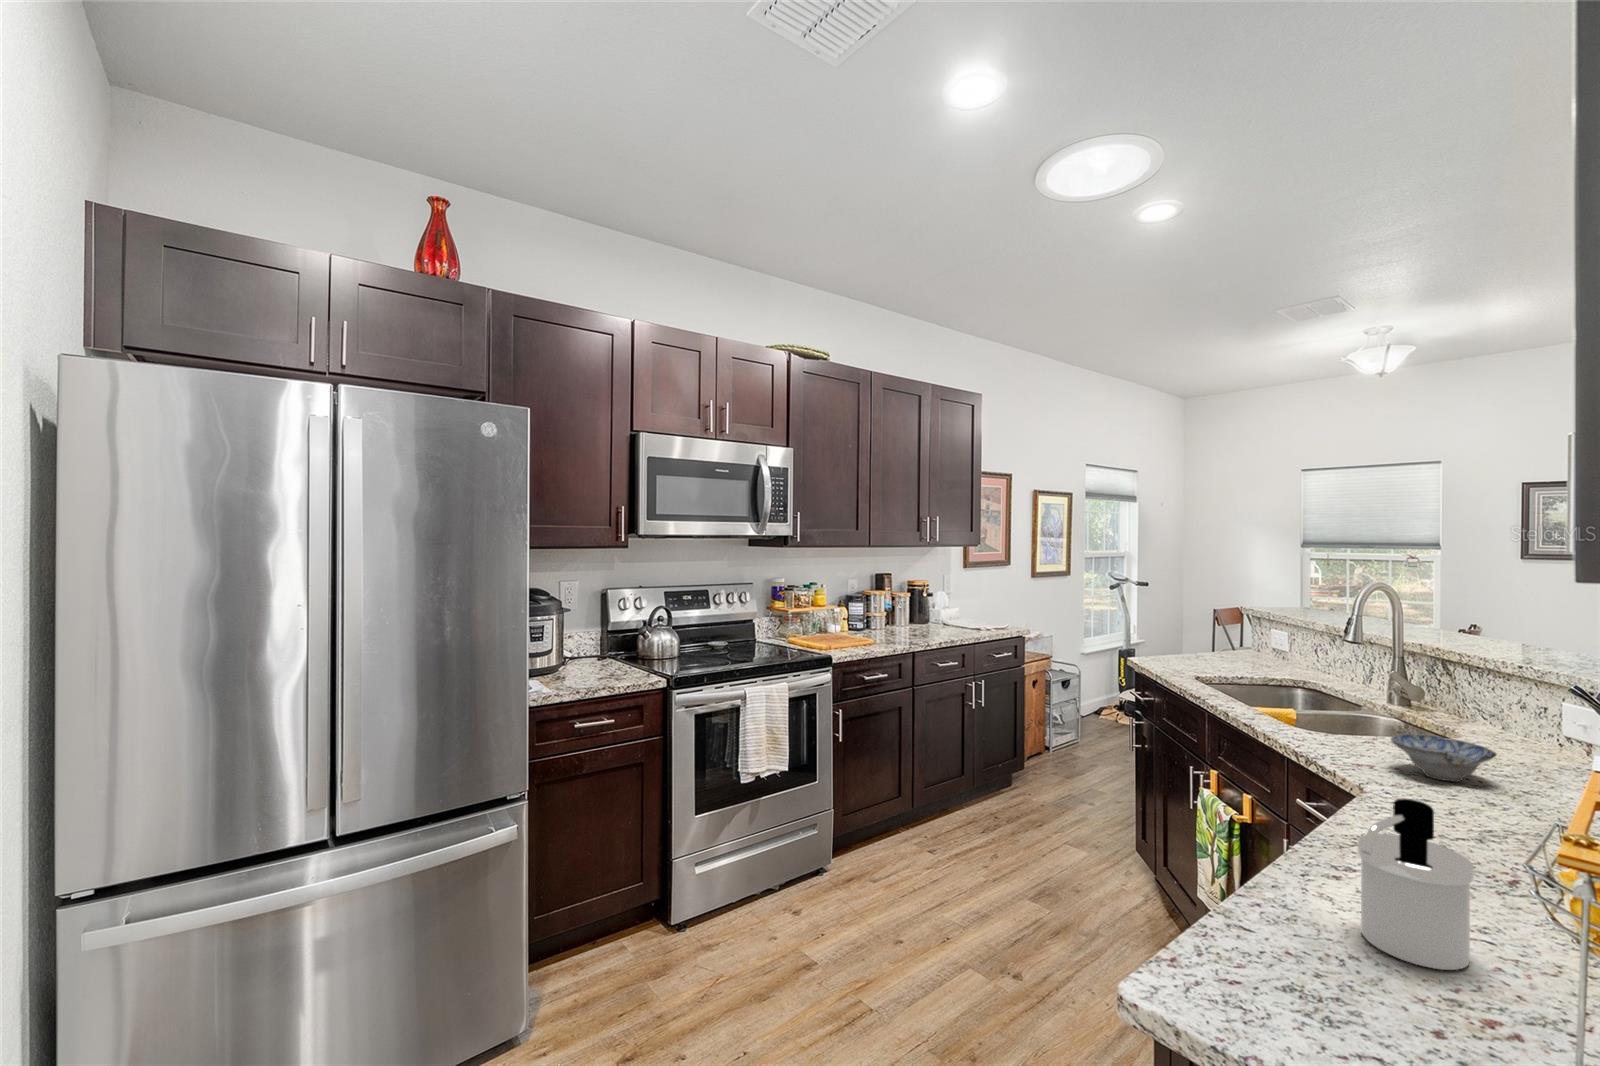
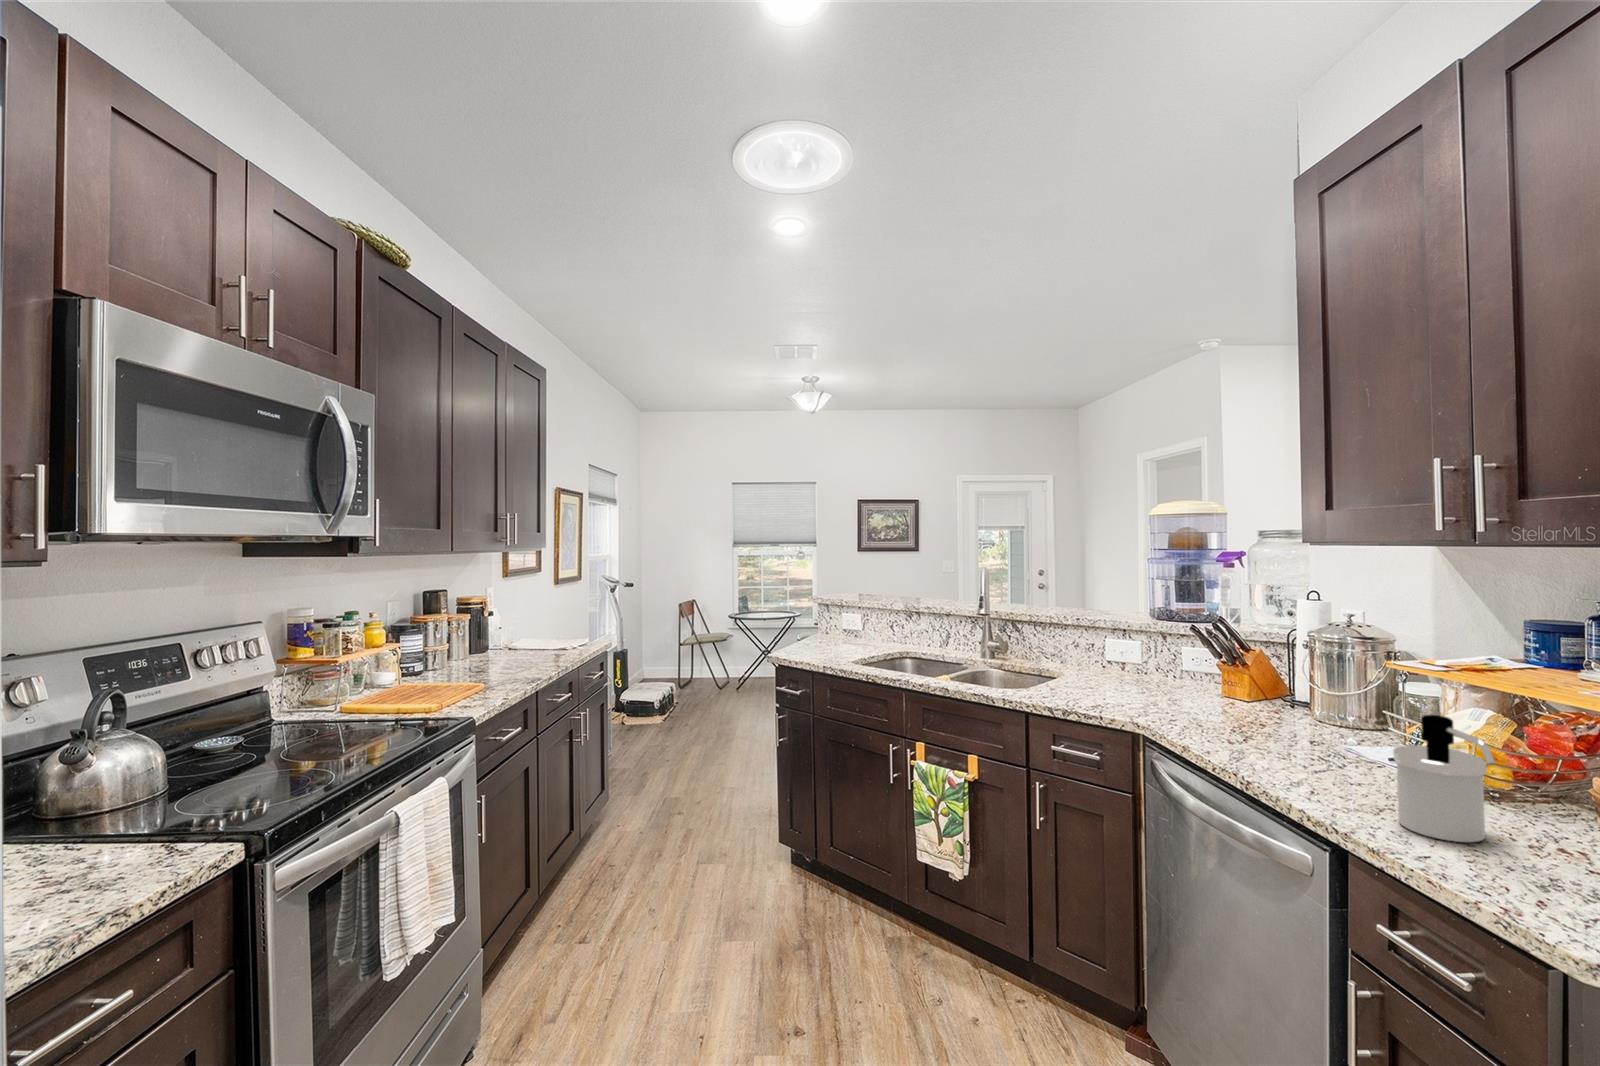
ceramic bowl: present [1391,734,1496,782] -> none [1097,674,1161,706]

